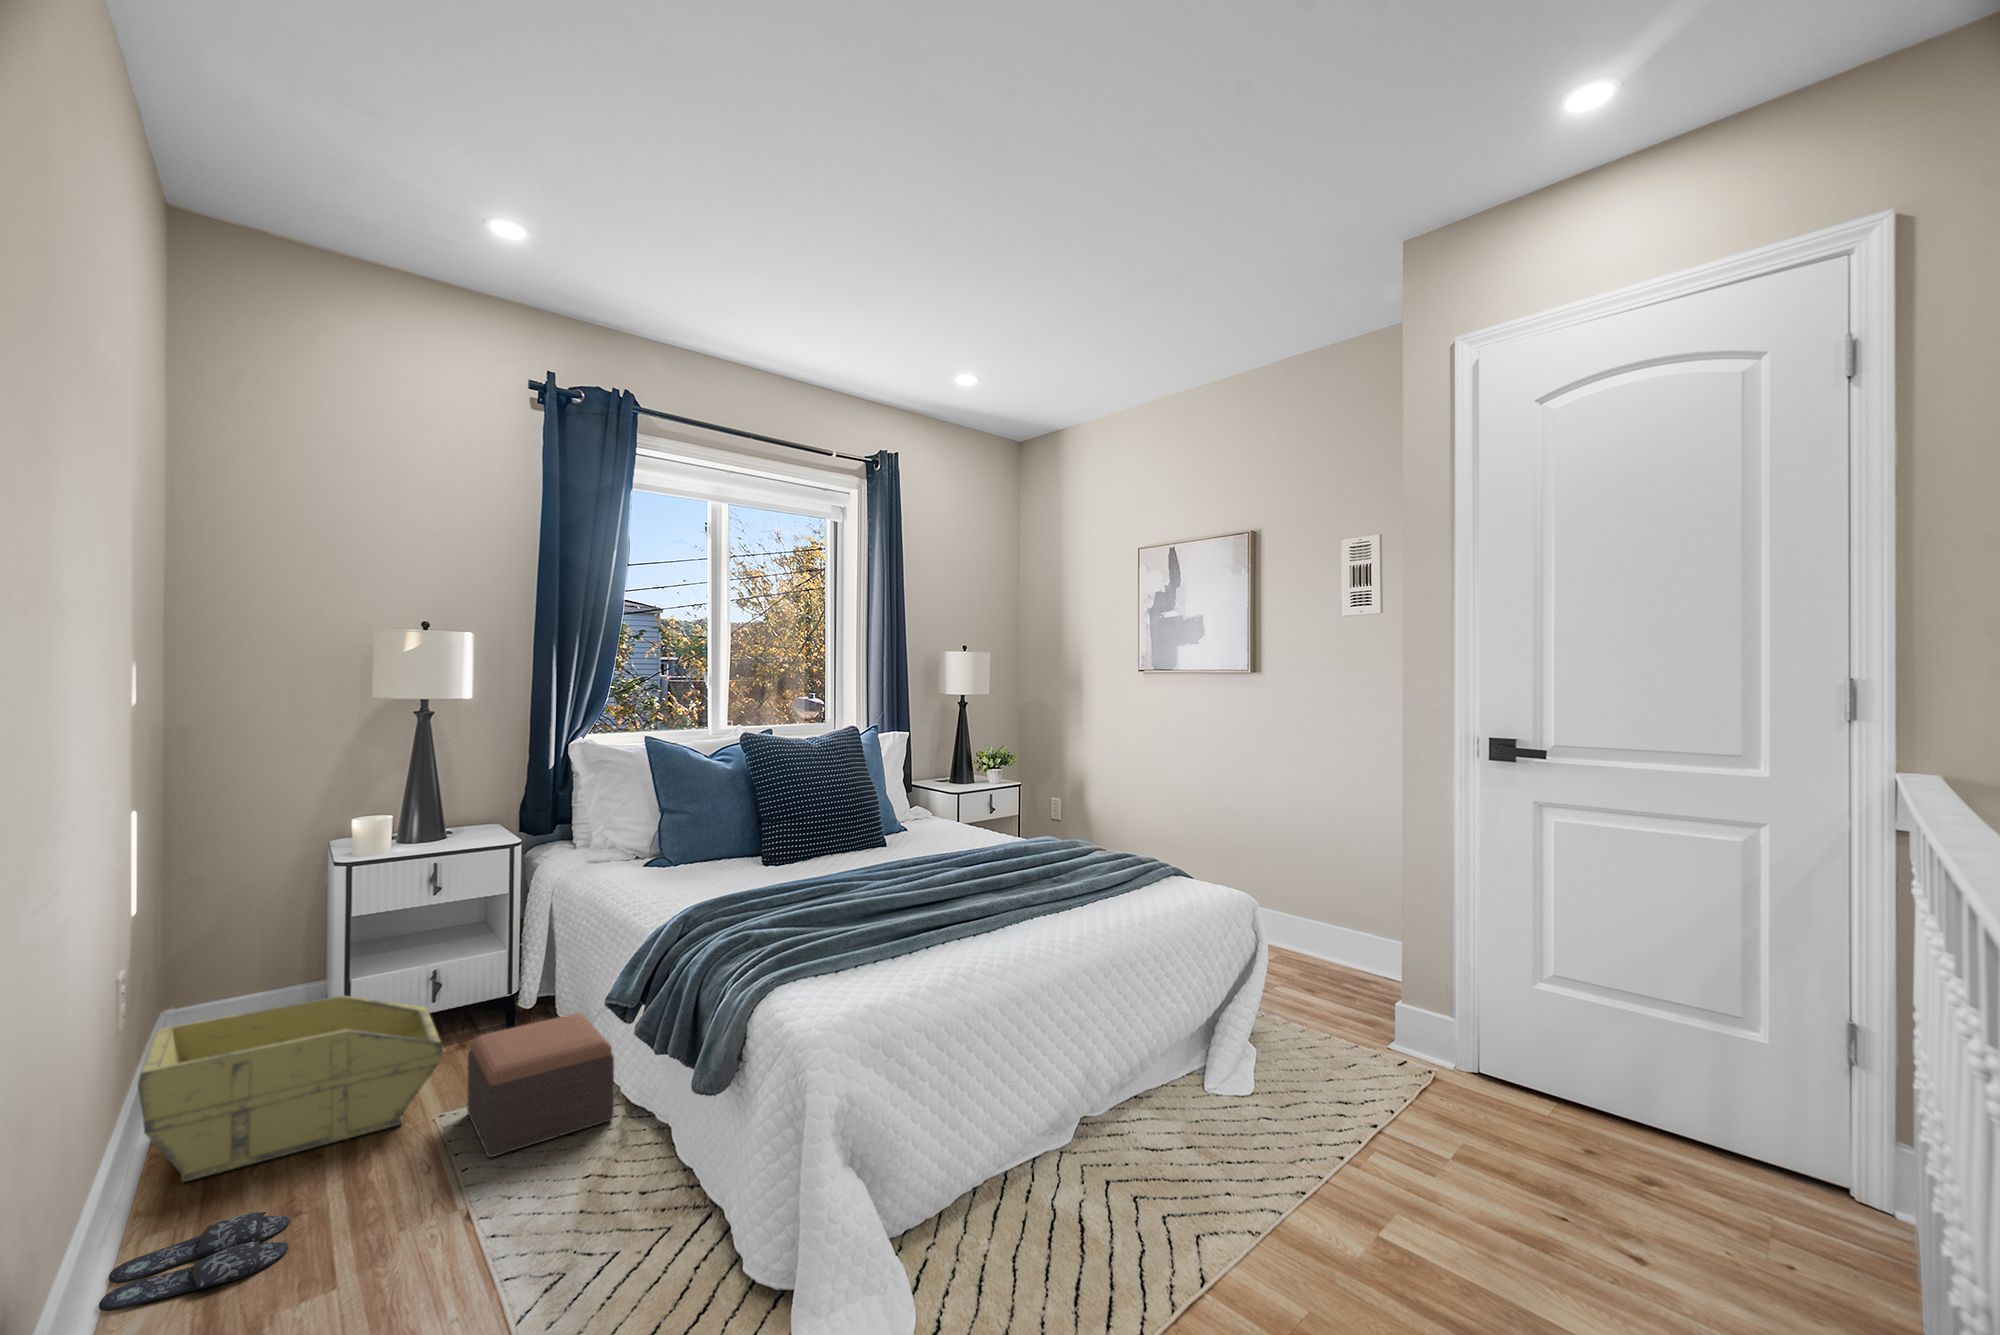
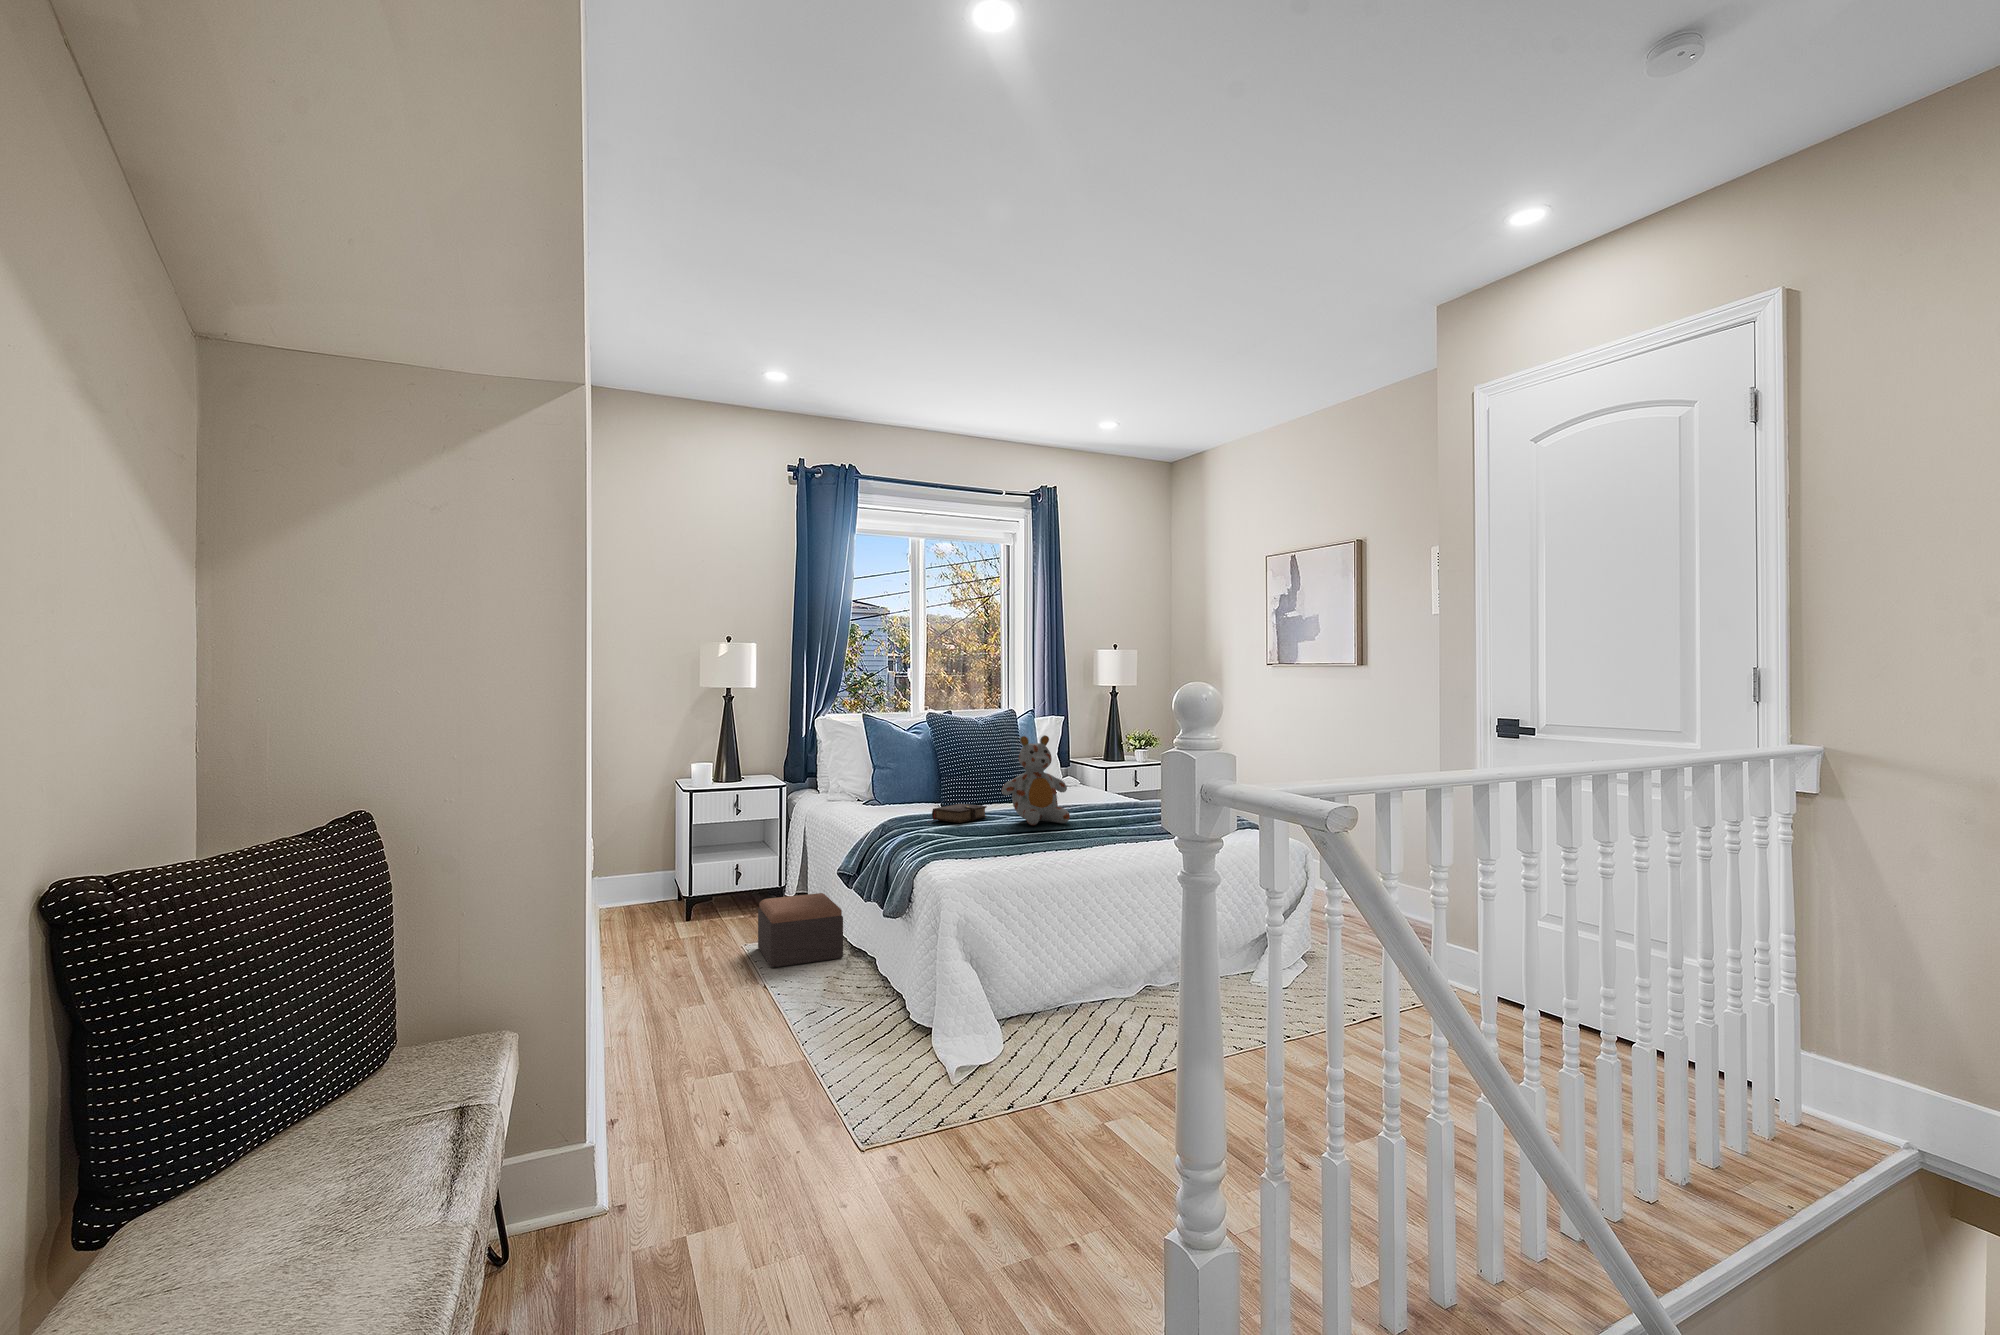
stuffed bear: none [864,770,964,903] -> present [1002,735,1070,825]
book: none [747,868,837,904] -> present [932,804,987,823]
storage bin: present [138,995,443,1182] -> none [593,872,744,962]
slippers: present [99,1212,290,1311] -> none [590,976,672,1005]

